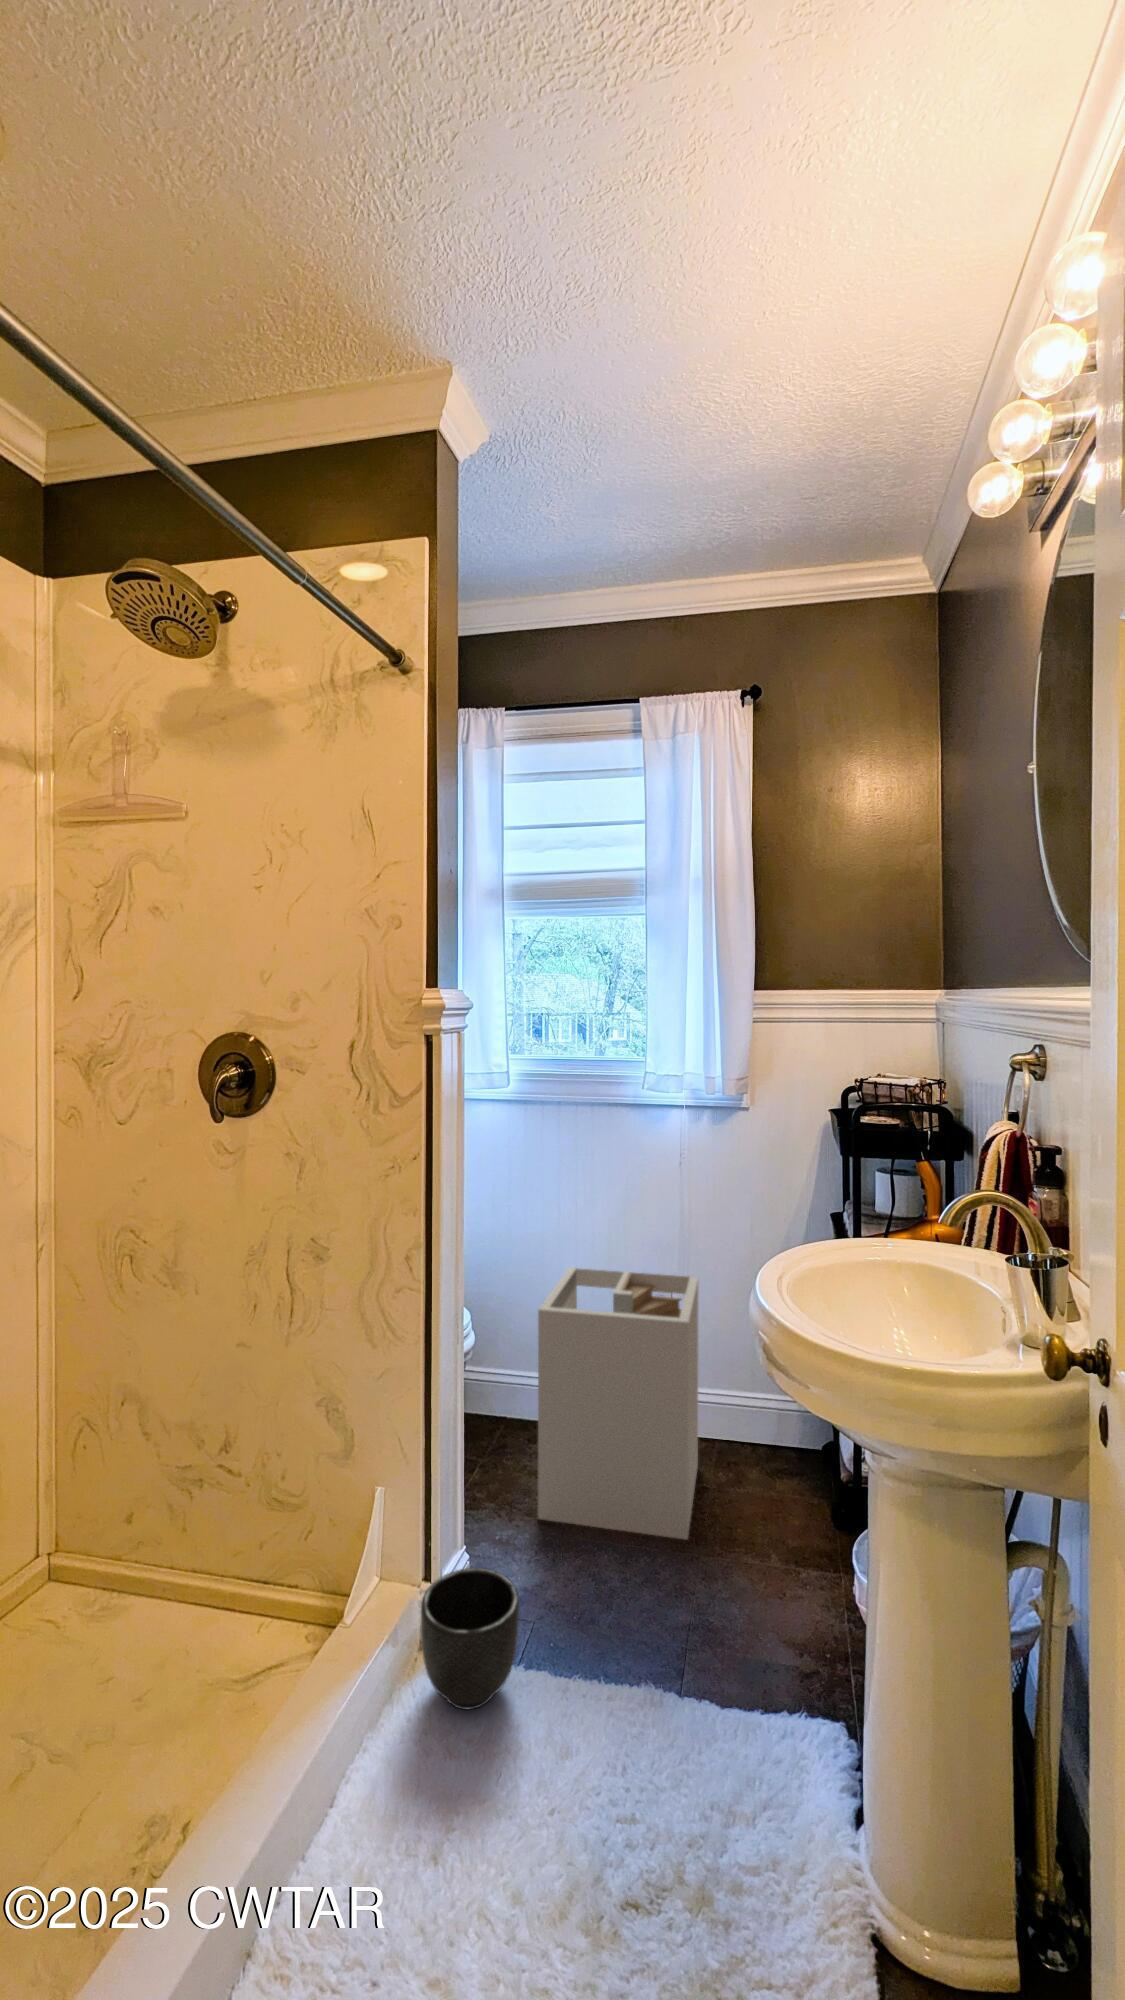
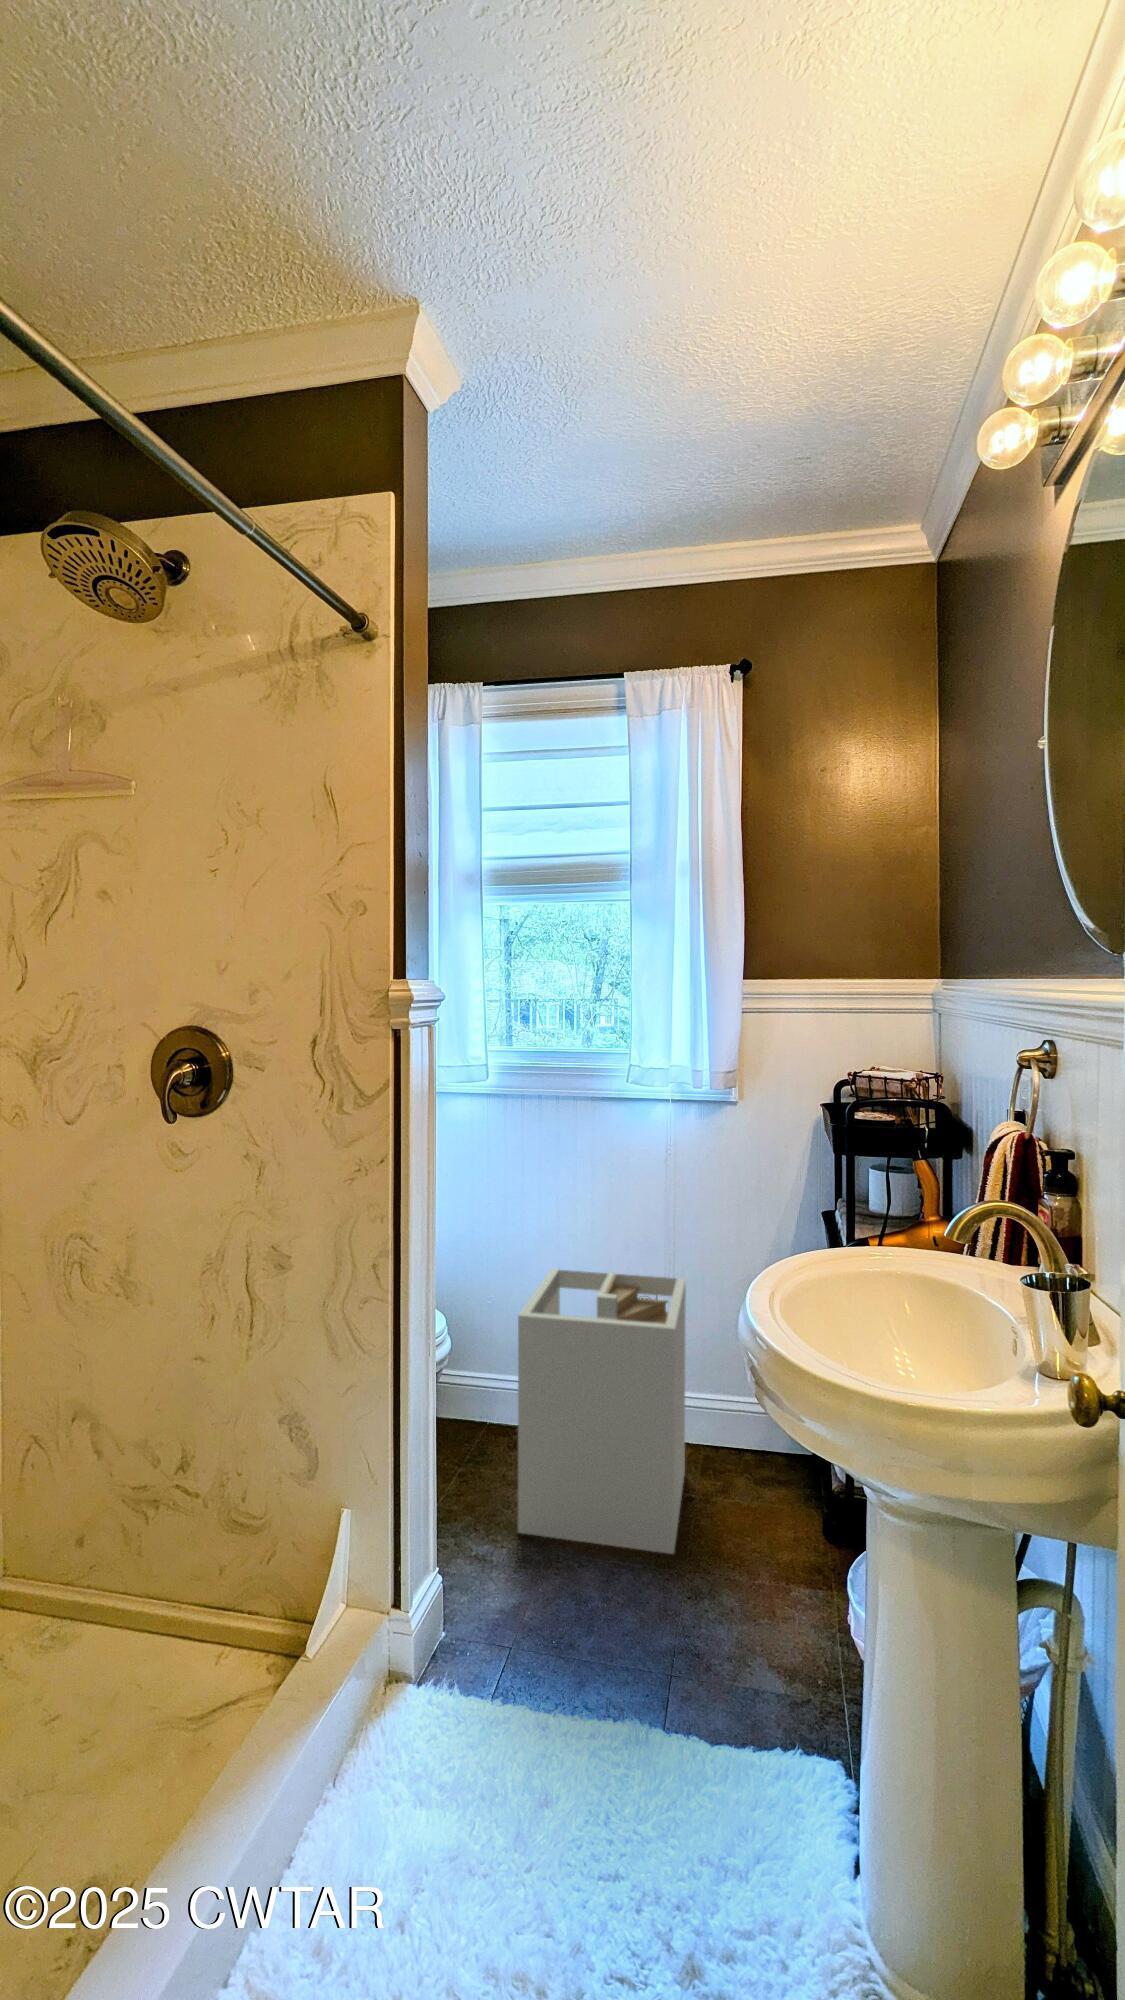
planter: present [421,1568,519,1710] -> none [390,1595,494,1748]

